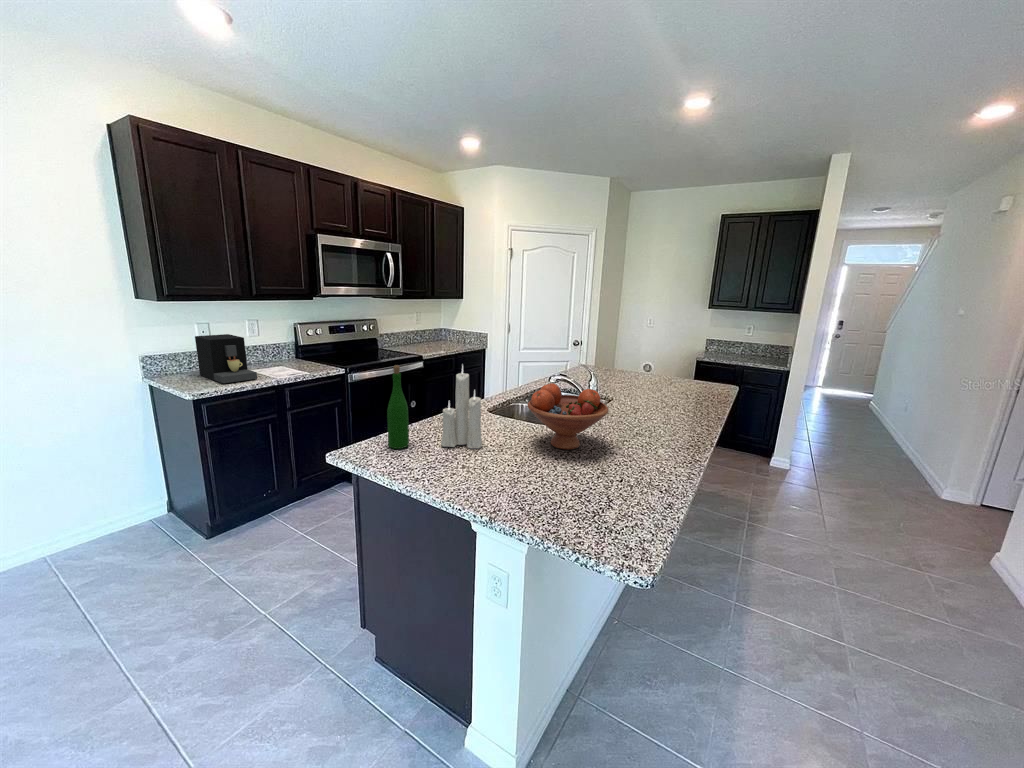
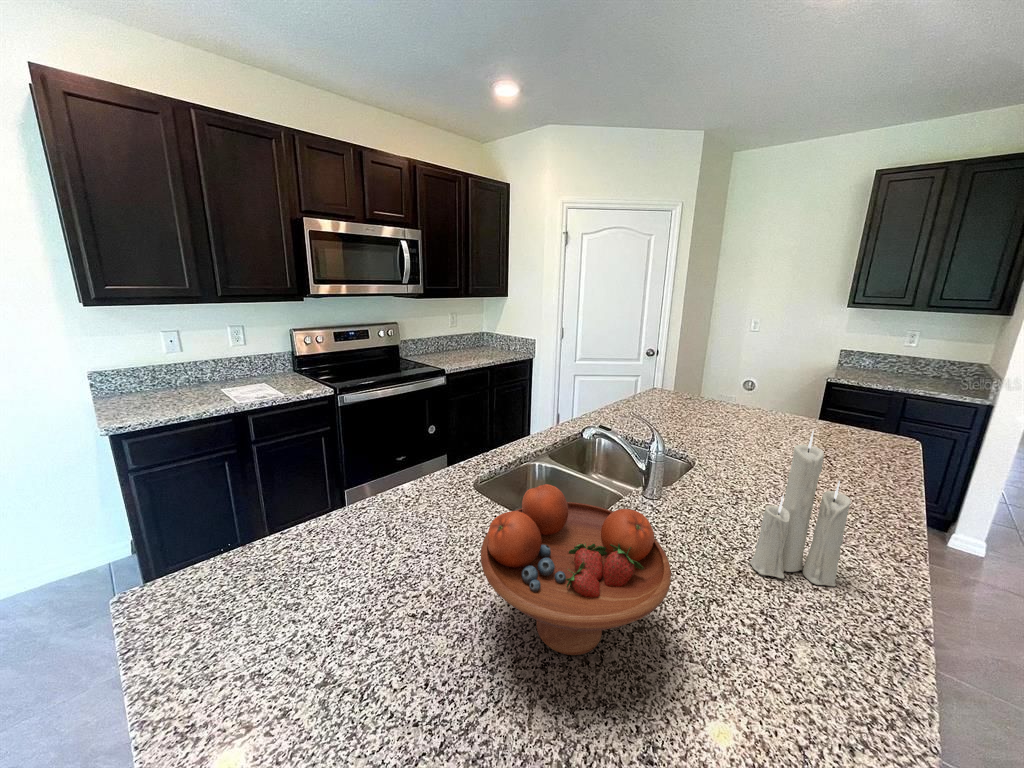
coffee maker: present [195,334,257,383] -> none [146,346,209,412]
wine bottle: present [387,365,409,449] -> none [196,446,256,610]
candle: present [441,366,482,448] -> present [750,431,851,586]

